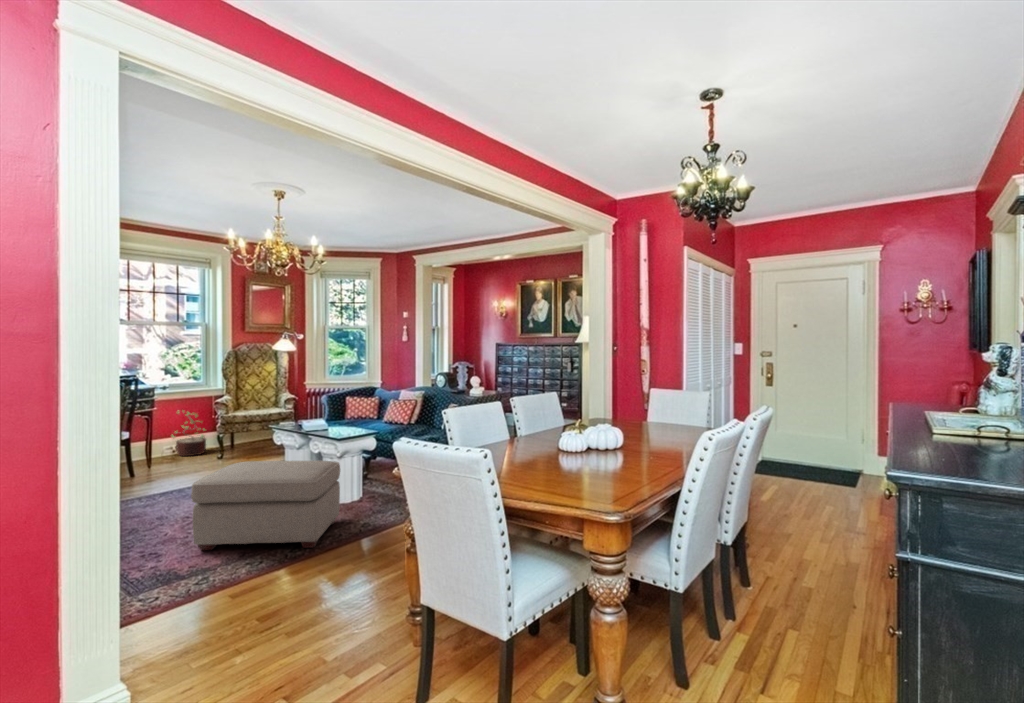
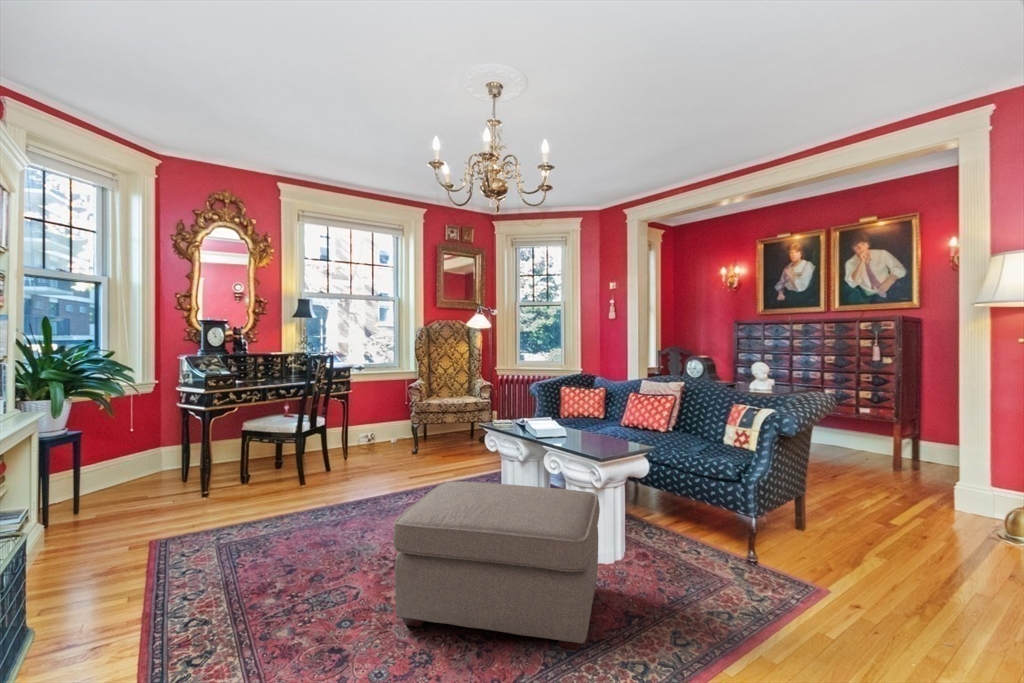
decorative plant: present [171,411,206,456] -> none [362,393,401,448]

